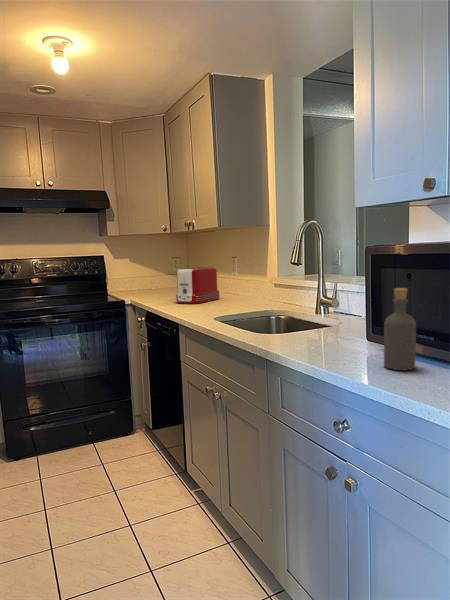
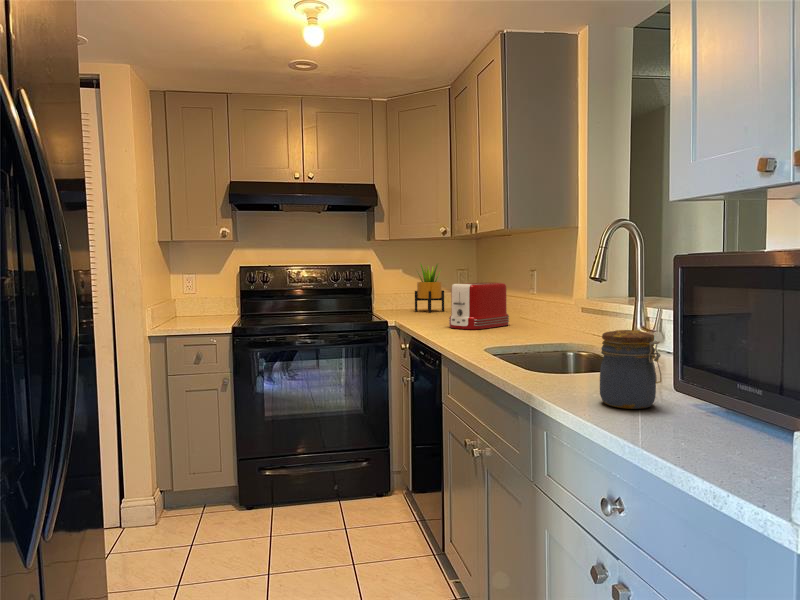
potted plant: none [140,252,164,292] -> present [415,264,444,313]
bottle: present [384,288,416,370] -> none [677,313,725,432]
jar: none [323,302,367,358] -> present [600,330,662,409]

